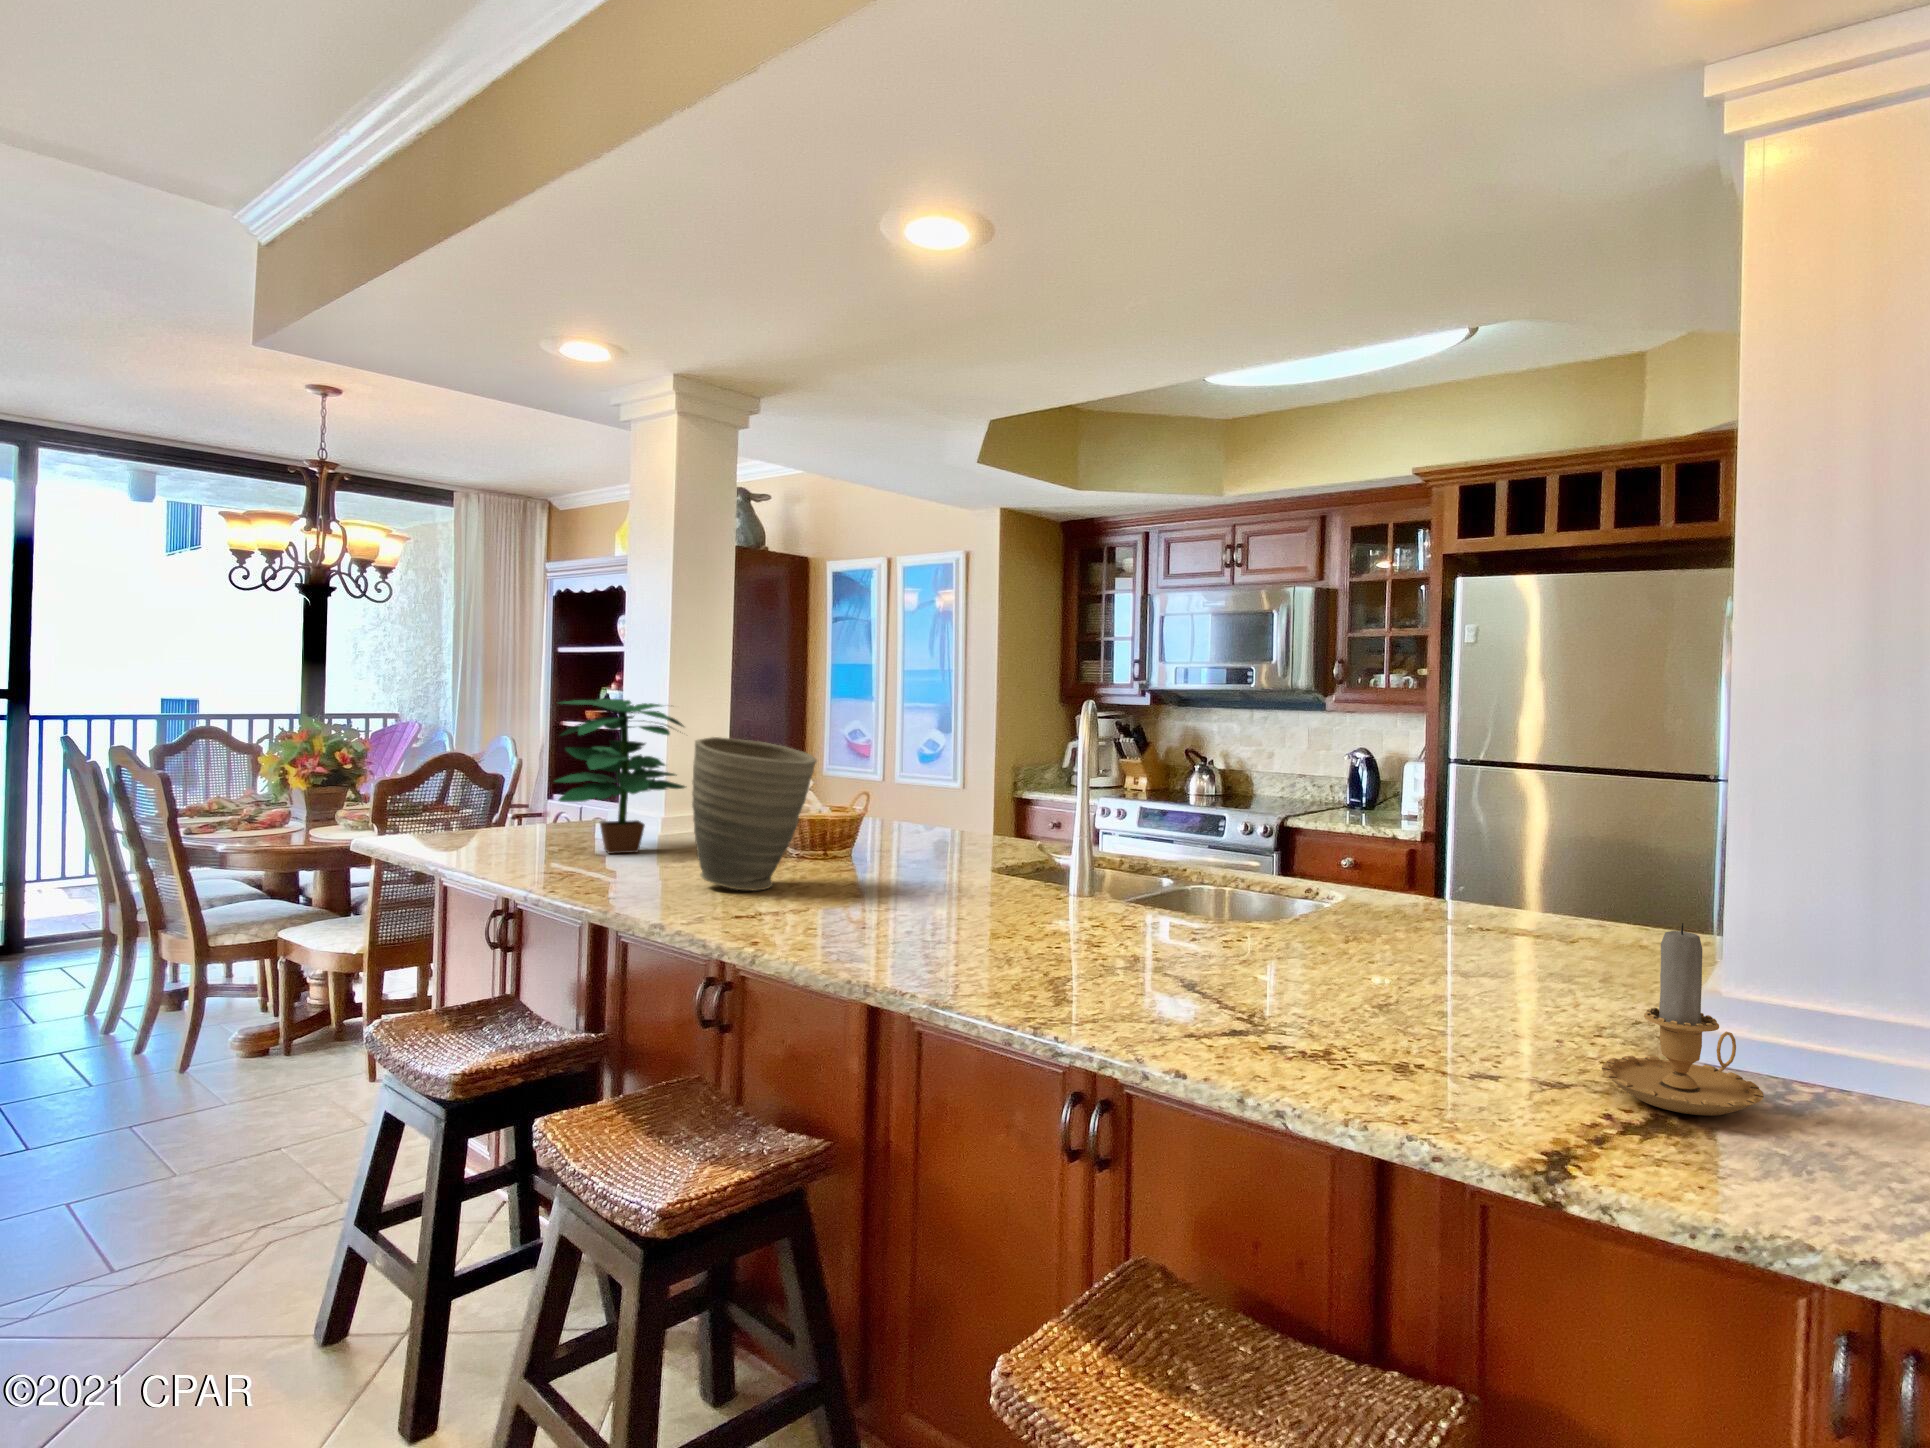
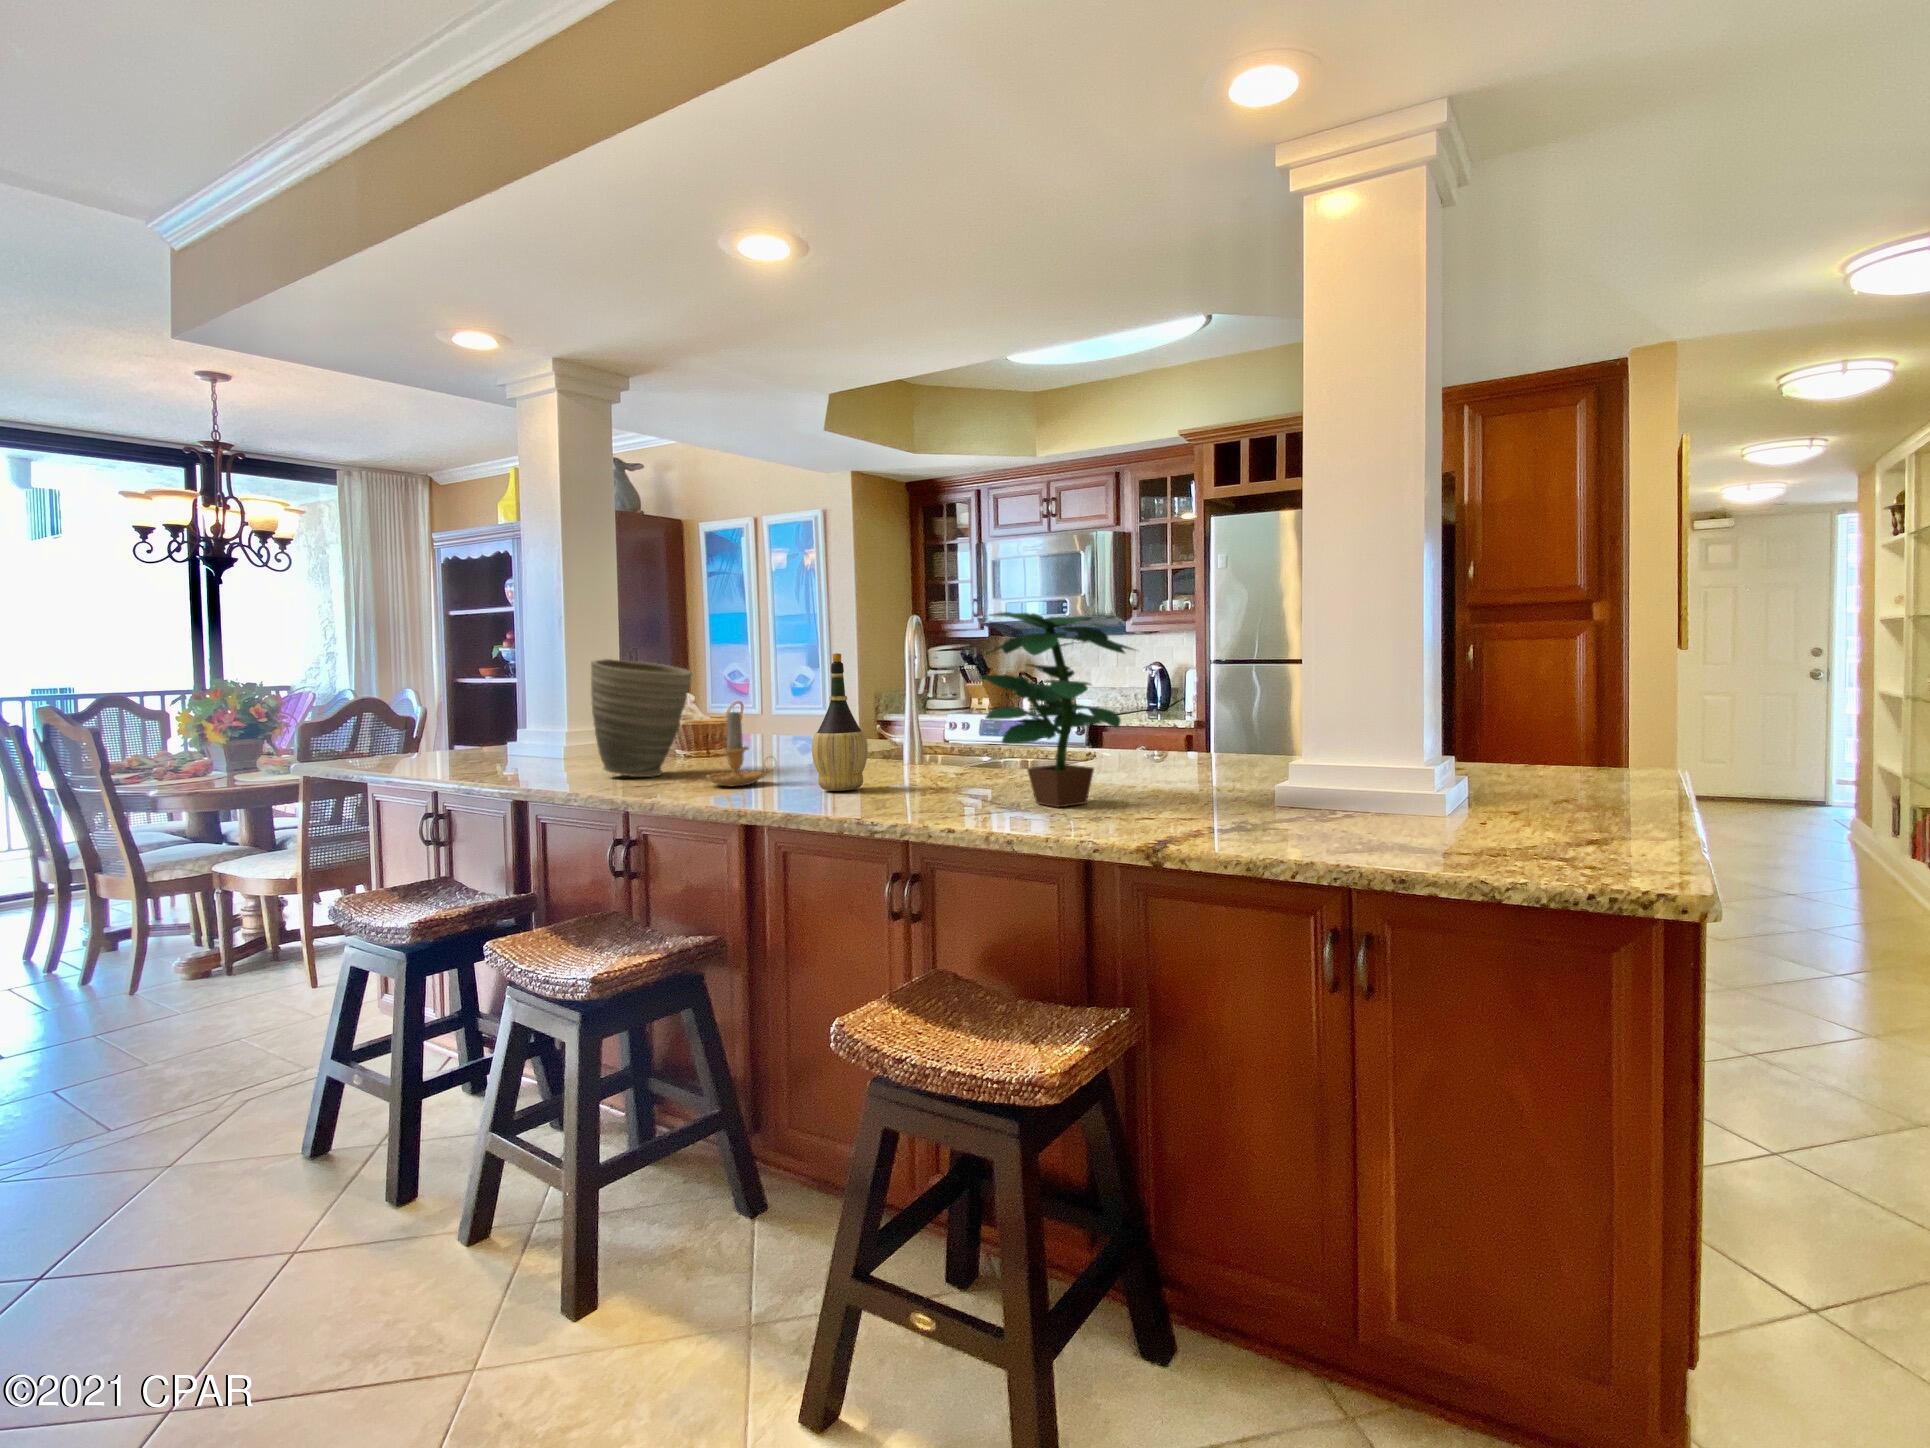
potted plant: present [555,699,685,854] -> present [979,612,1133,807]
wine bottle: none [969,755,1043,942] -> present [812,653,868,791]
candle: present [1602,923,1764,1116] -> present [706,712,773,786]

